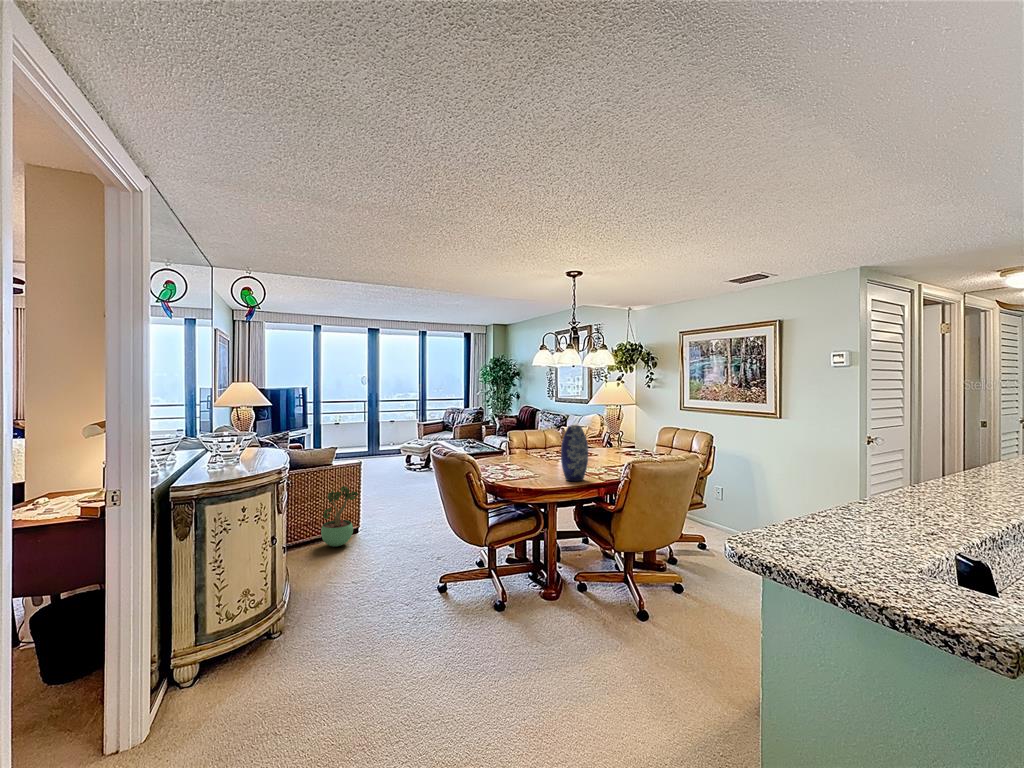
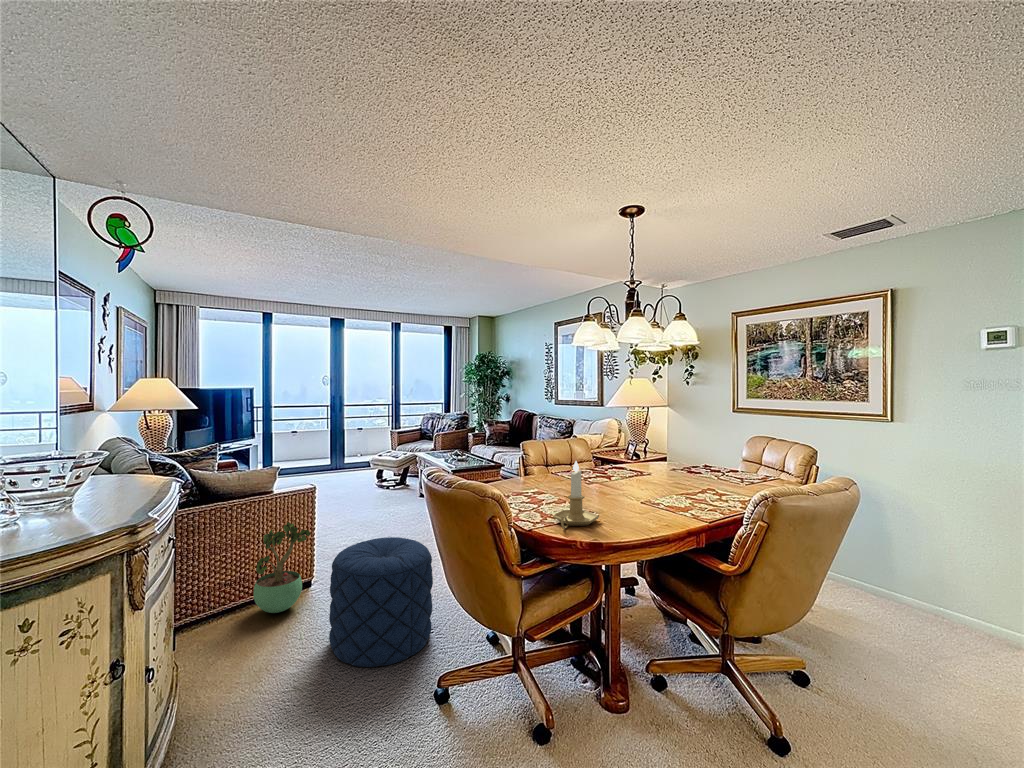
vase: present [561,425,588,481] -> none [631,432,674,521]
candlestick: none [511,442,540,484] -> present [553,461,599,529]
pouf: none [373,496,439,575] -> present [329,537,433,667]

